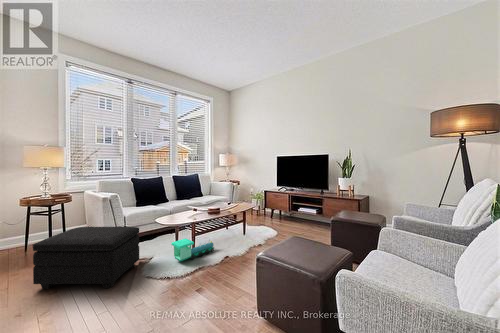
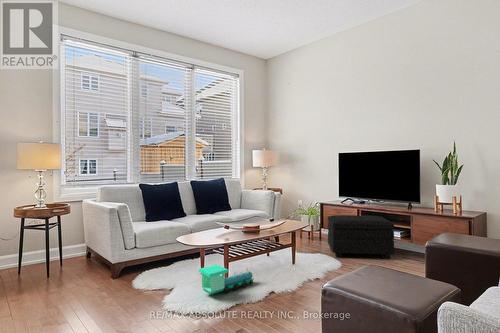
footstool: present [33,226,139,289] -> present [328,215,394,259]

